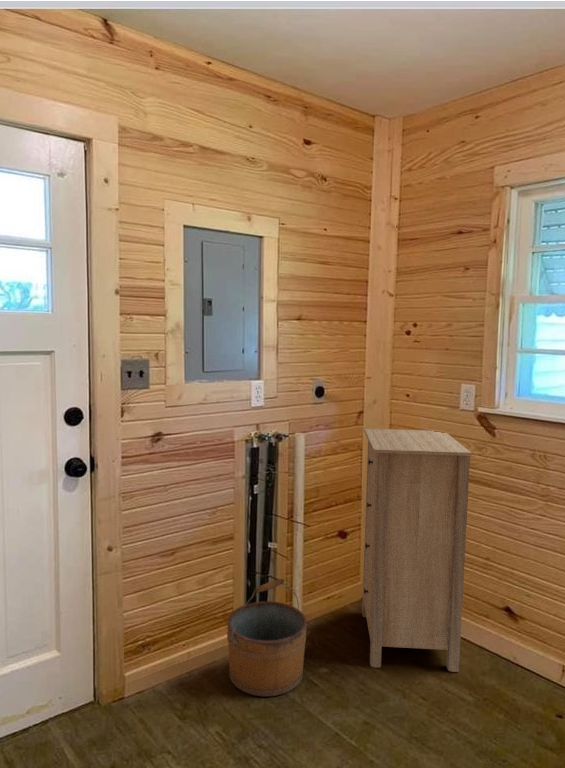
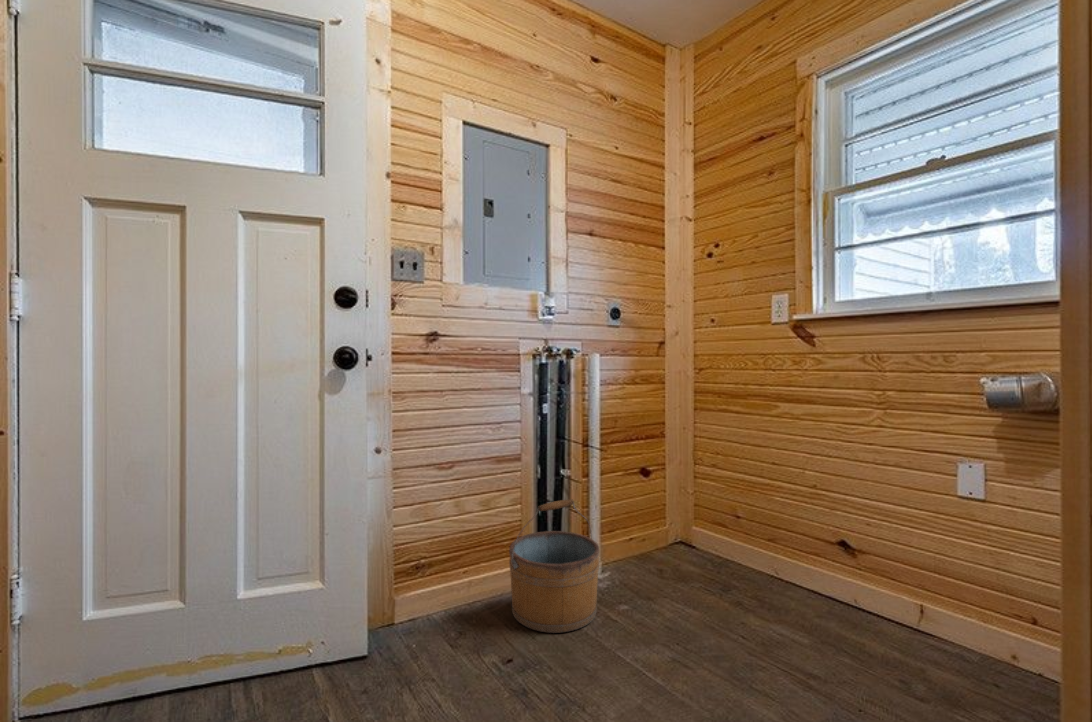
storage cabinet: present [362,429,472,672] -> none [664,350,788,621]

